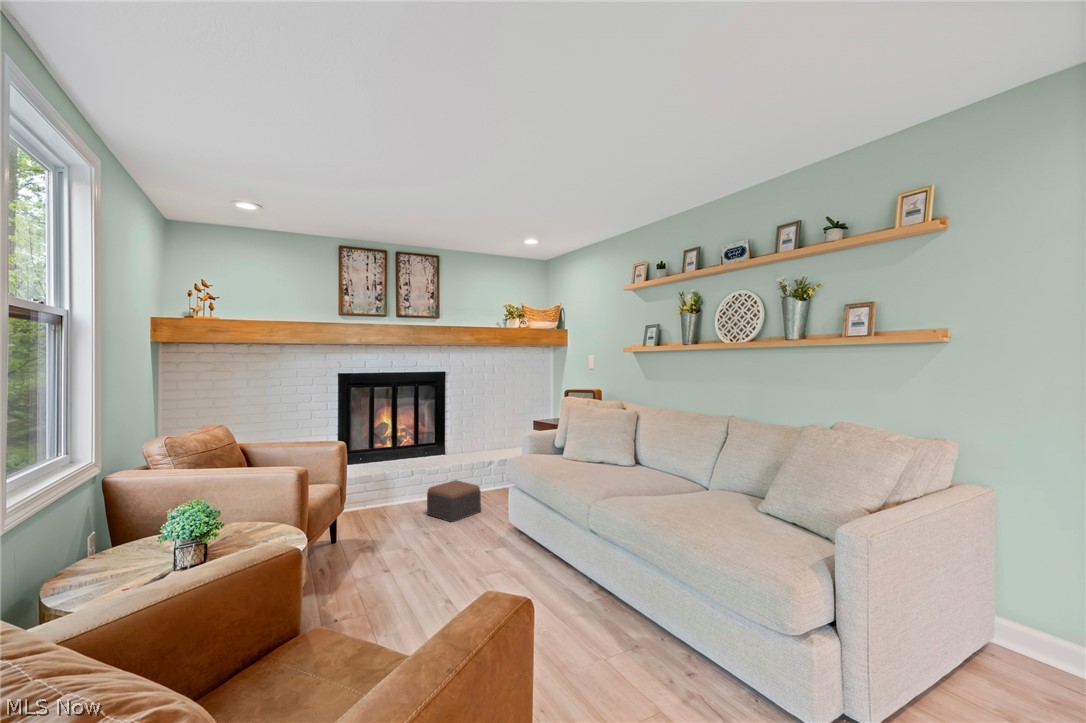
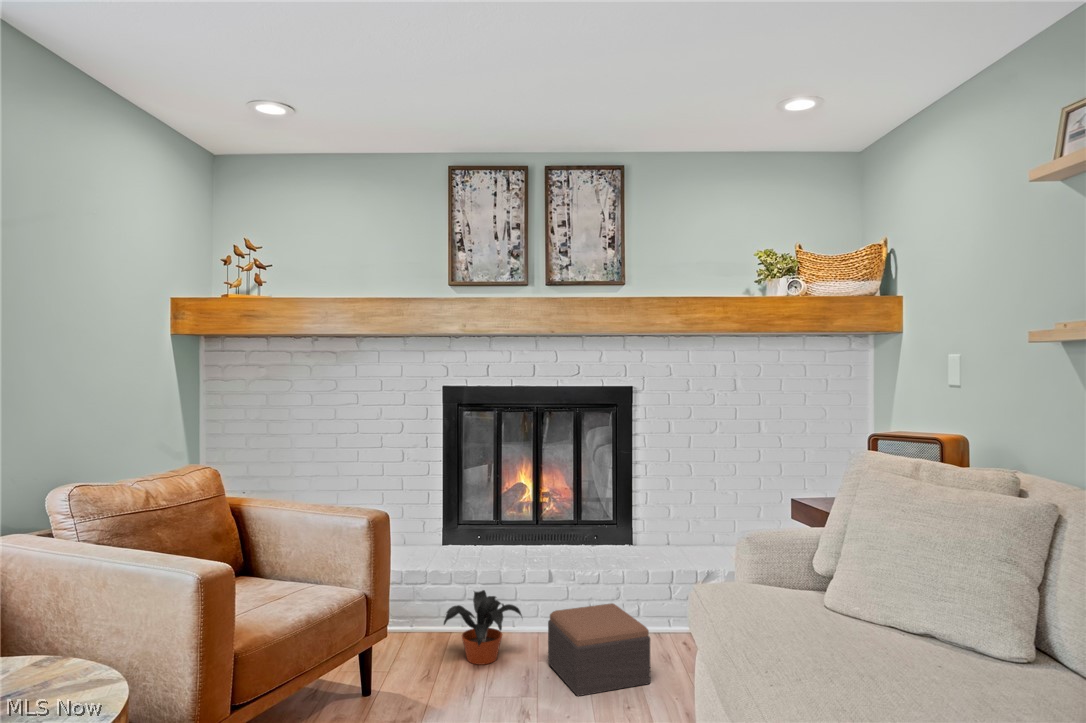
potted plant: none [366,485,411,522] -> present [444,590,522,665]

